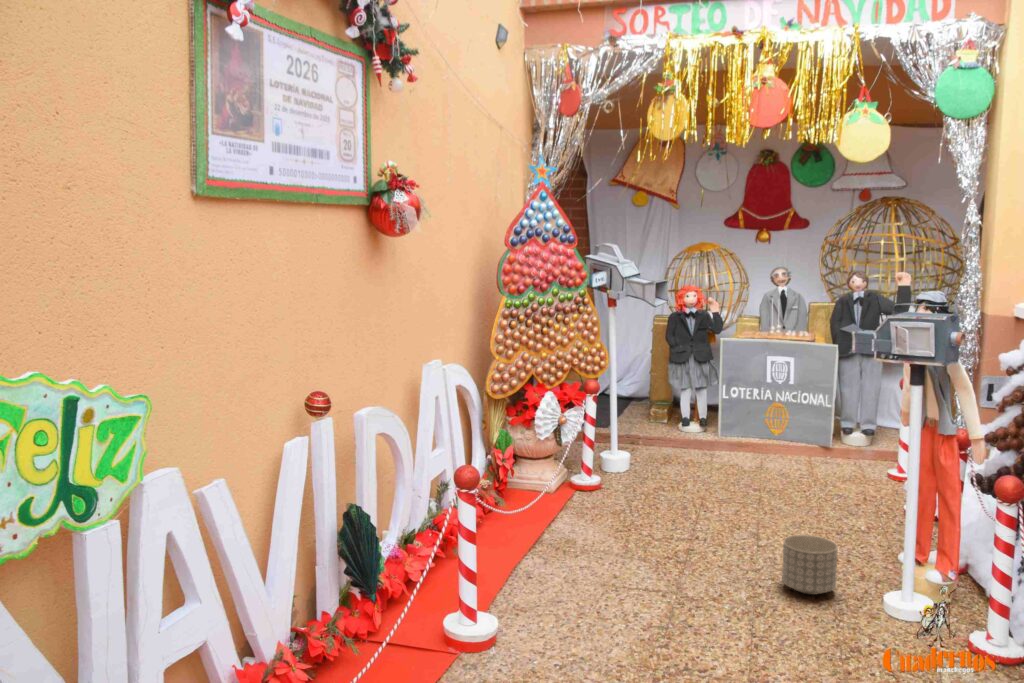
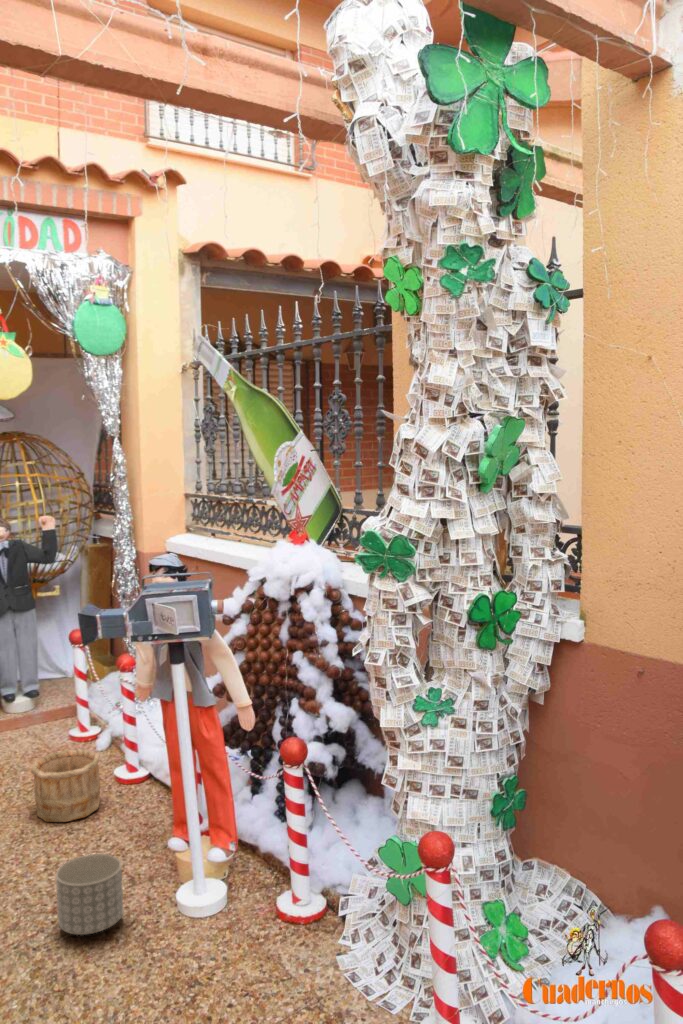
wooden bucket: none [818,471,881,528] -> present [31,750,100,822]

